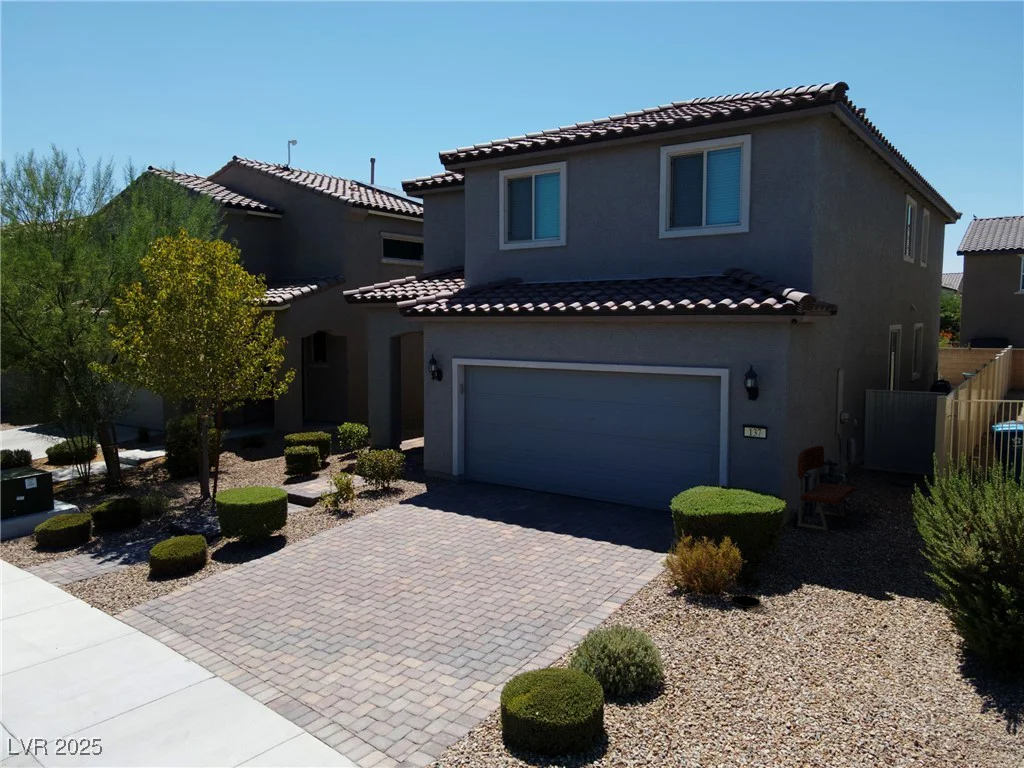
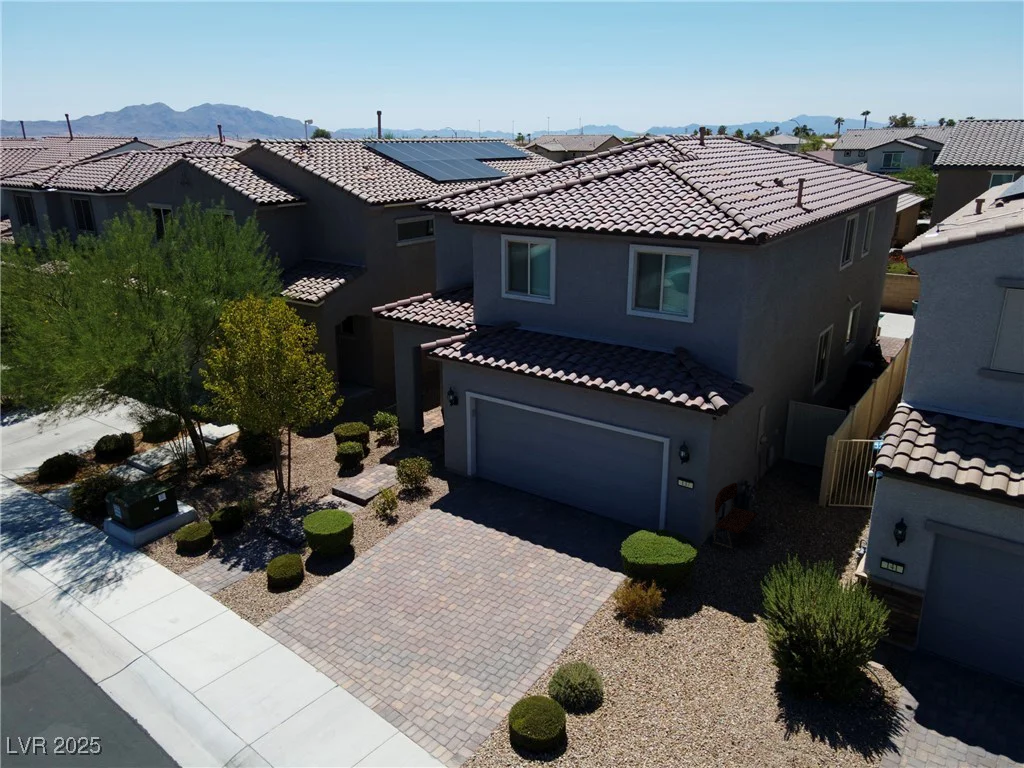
potted tree: present [731,557,763,608] -> none [653,596,675,629]

